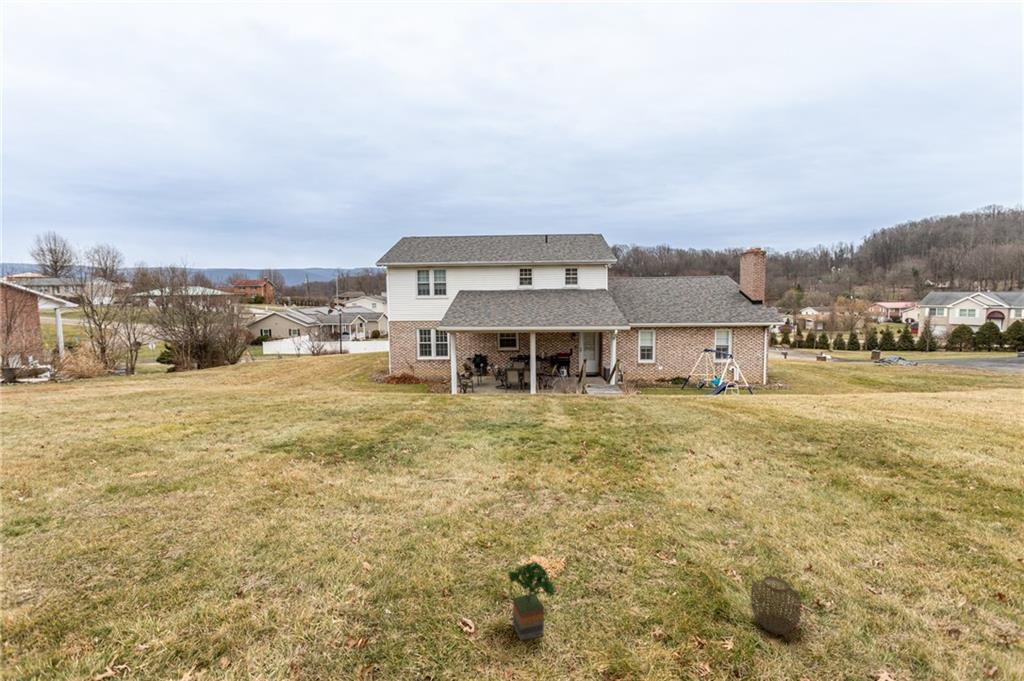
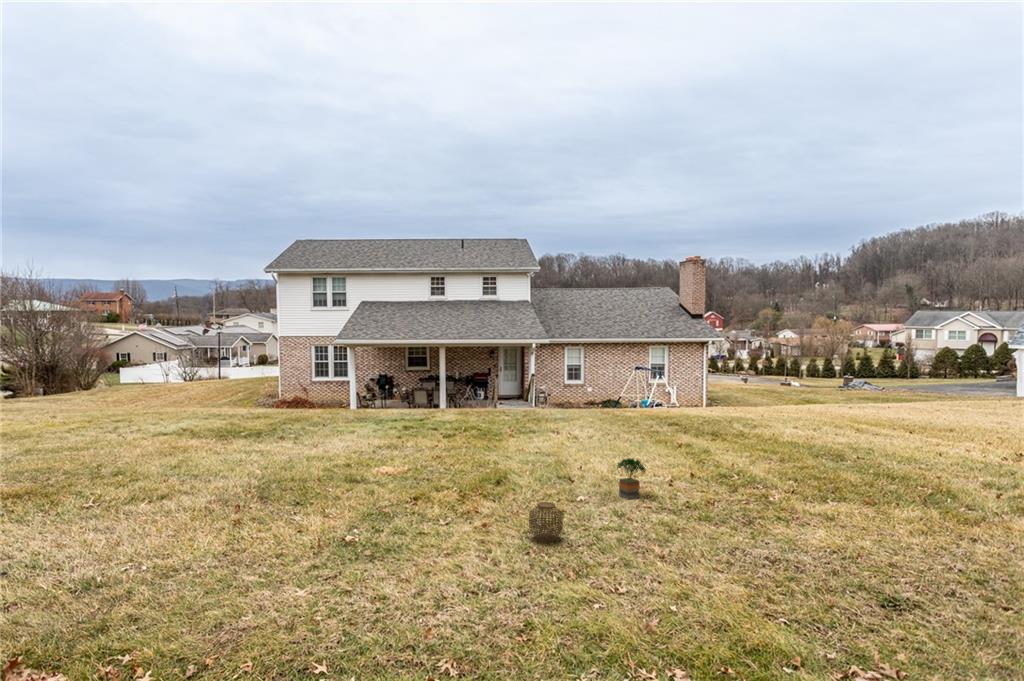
potted tree: present [508,562,555,640] -> present [617,458,646,499]

